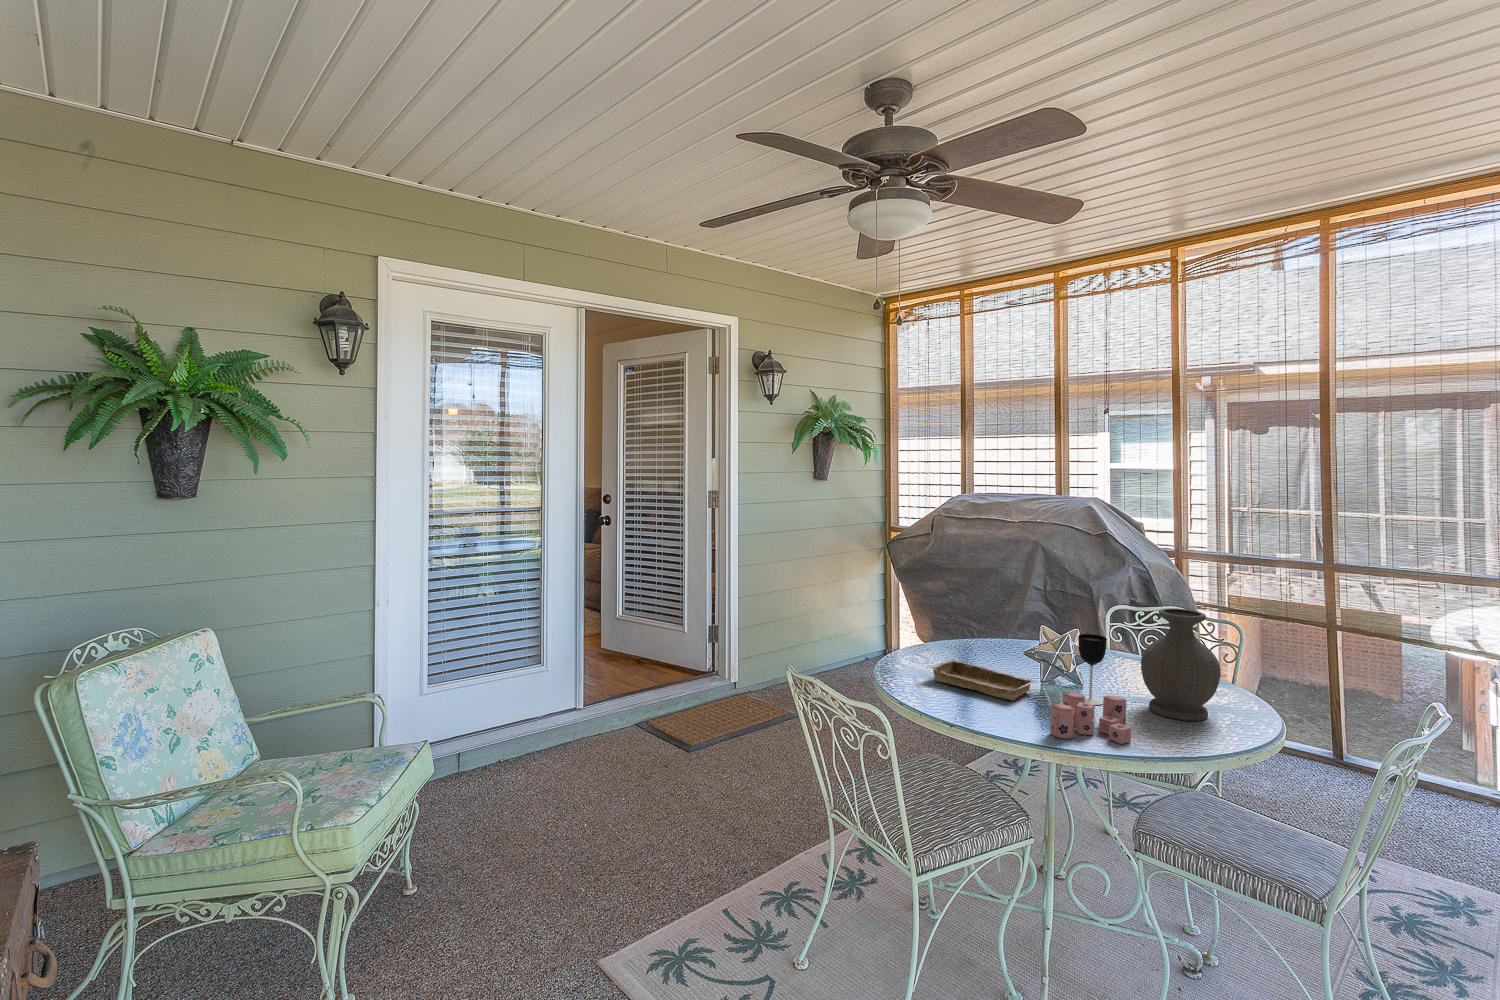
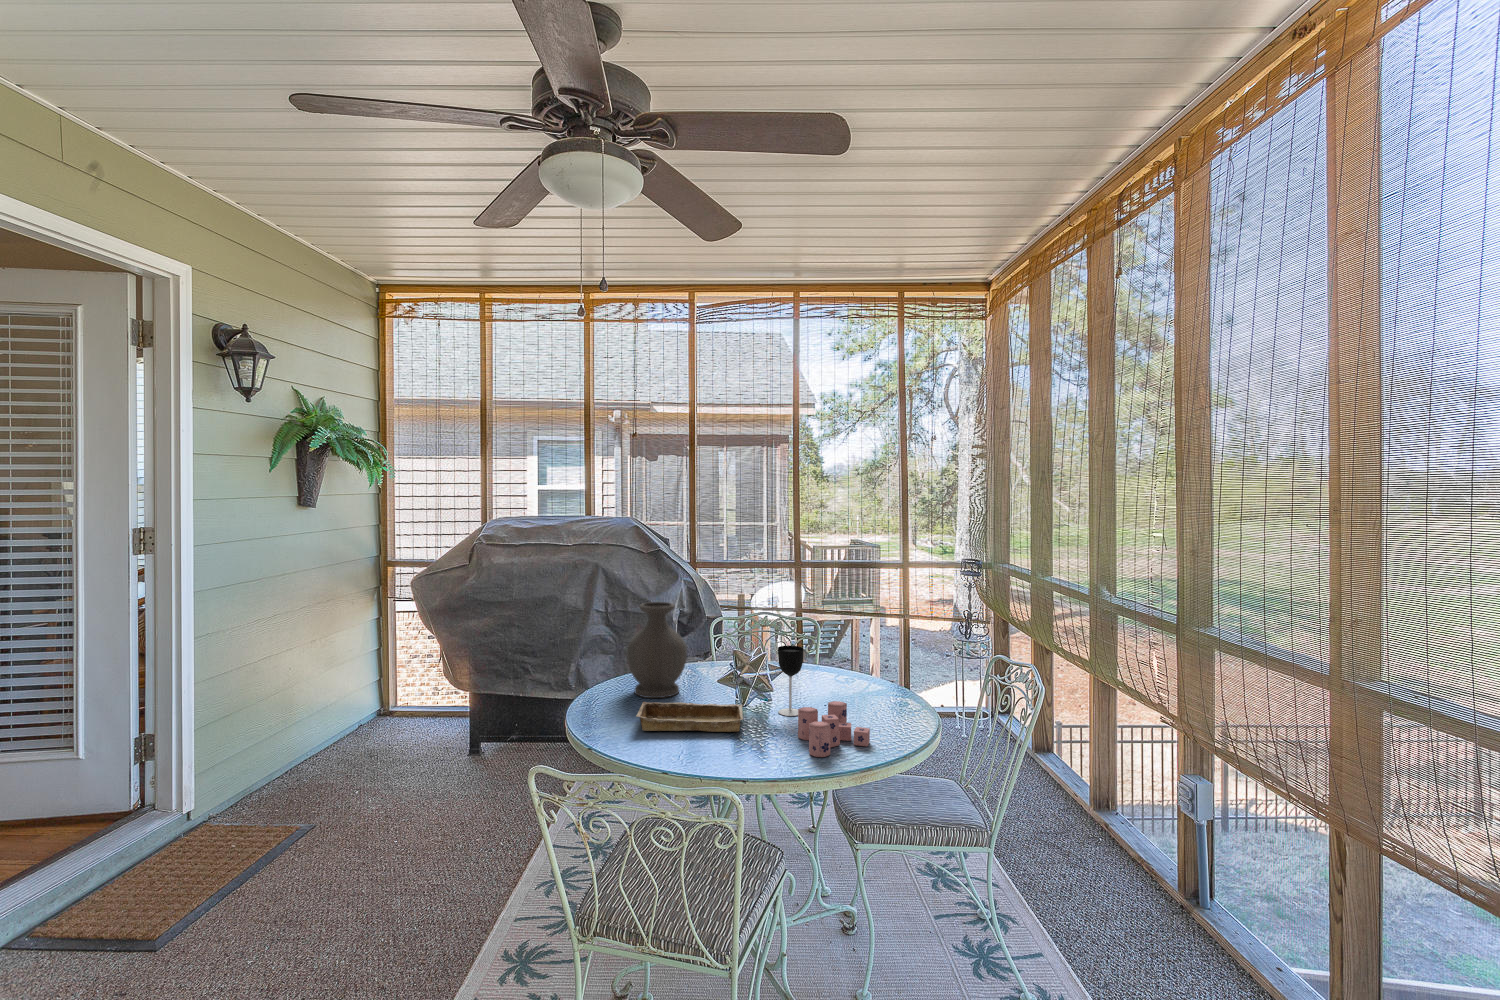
vase: present [1141,608,1221,721] -> present [627,602,687,698]

